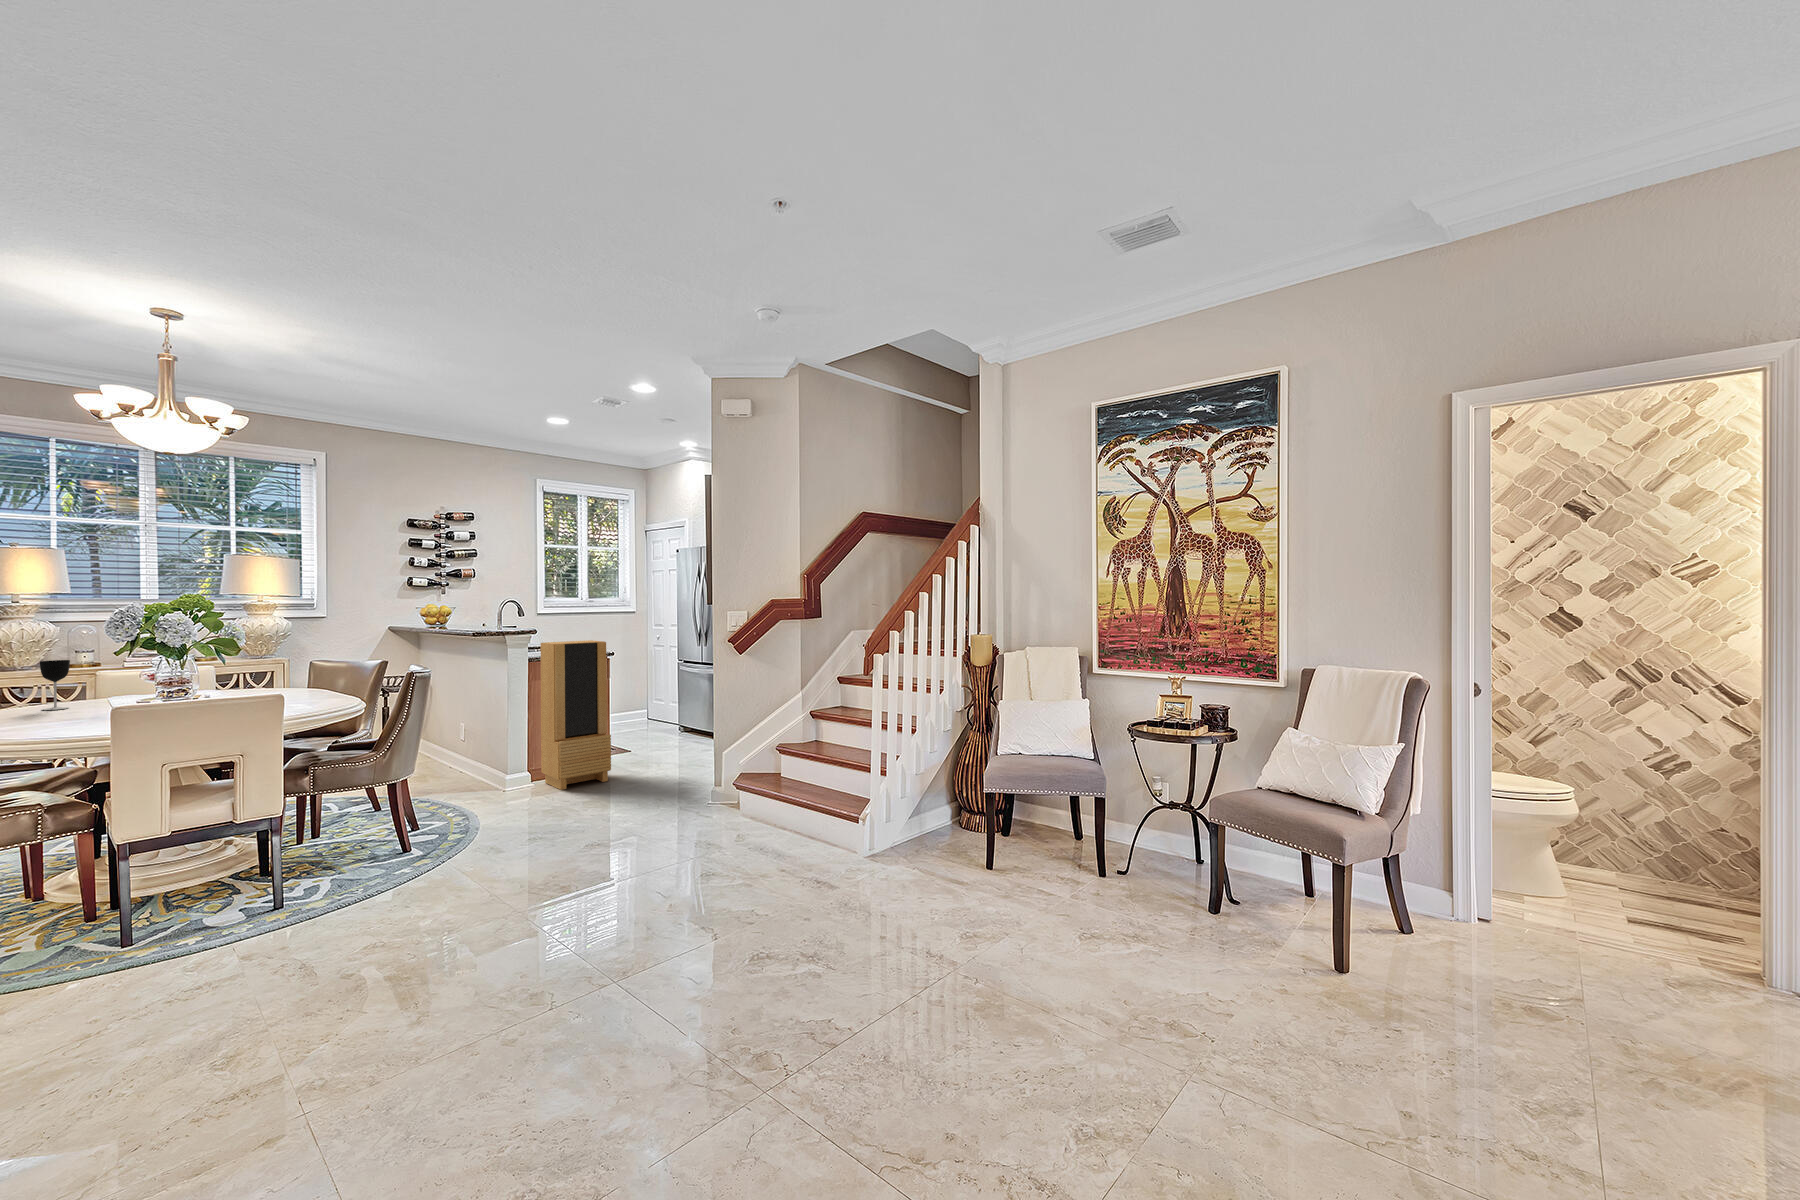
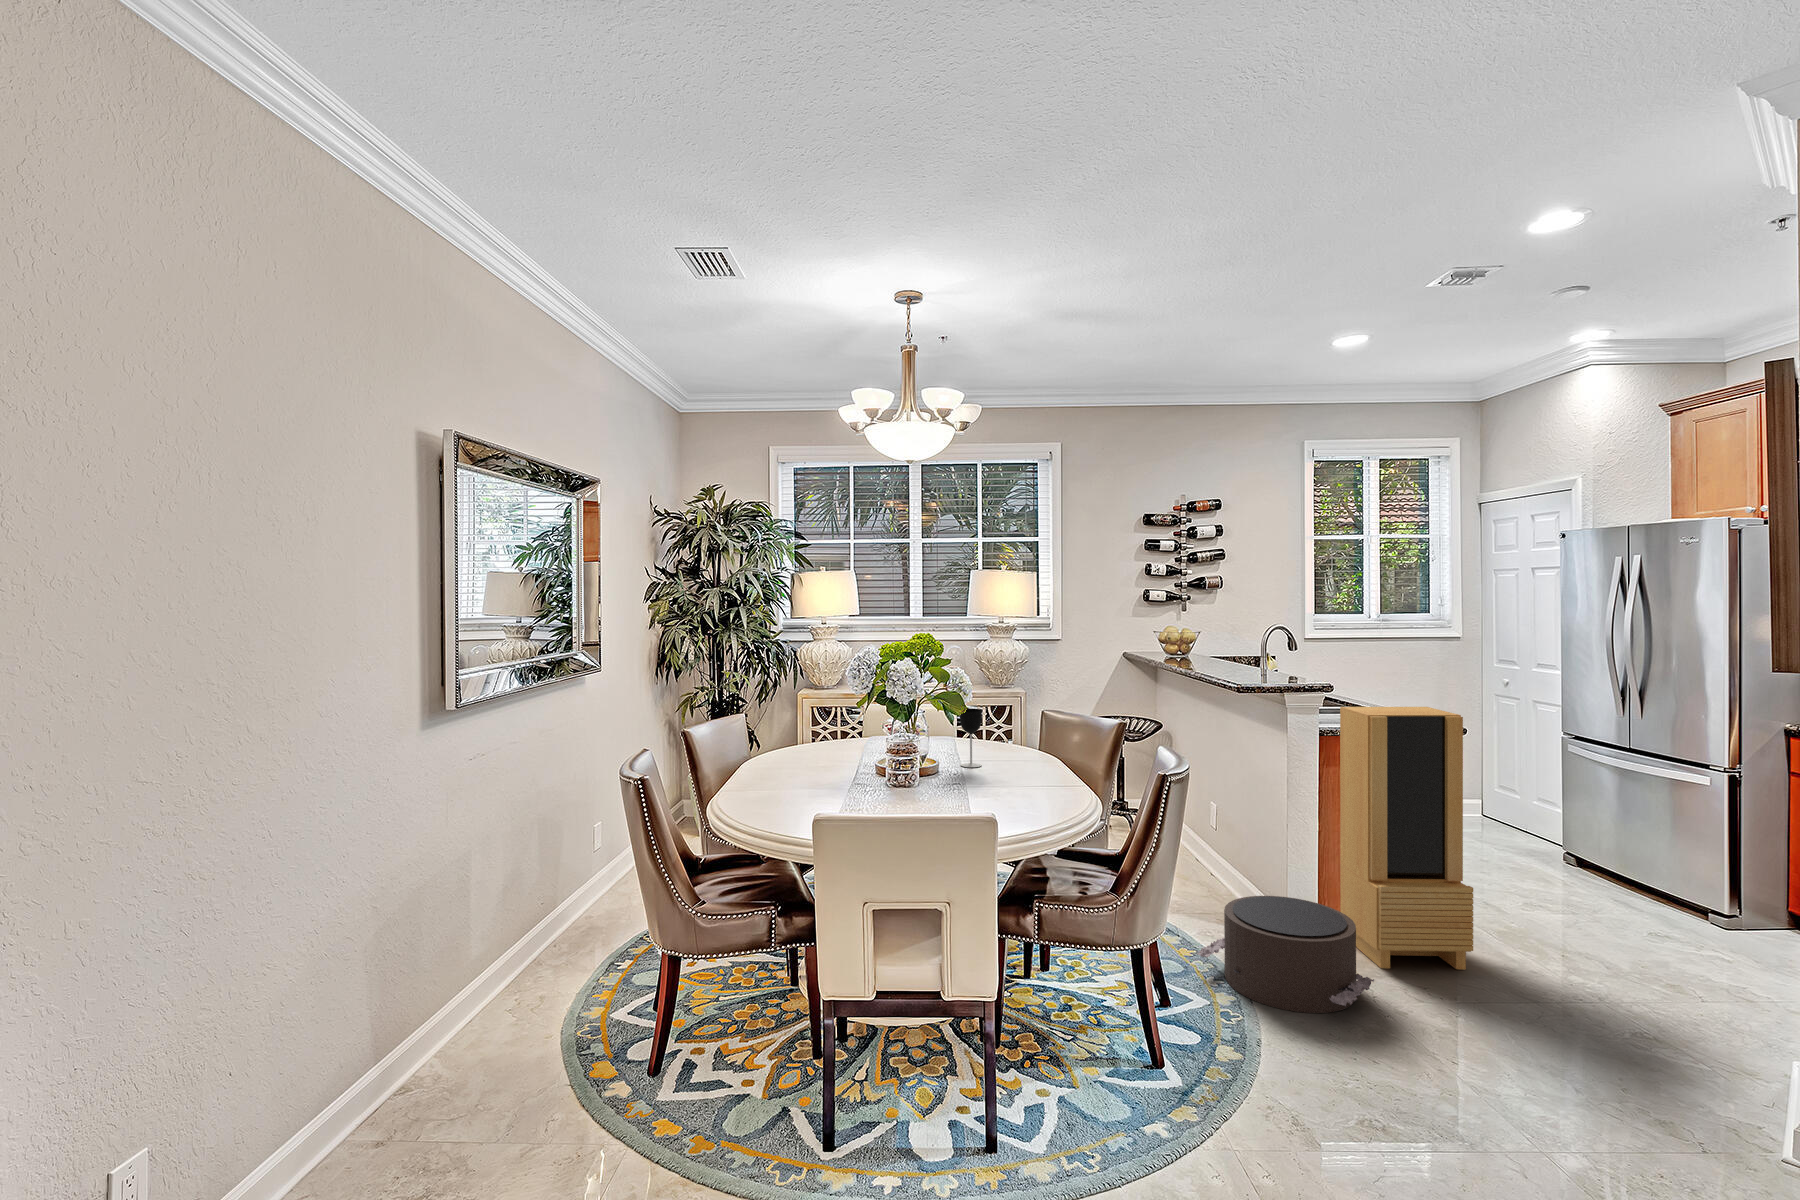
wine glass: present [40,660,70,710] -> present [960,709,982,767]
pouf: none [440,758,552,817] -> present [1197,896,1374,1013]

